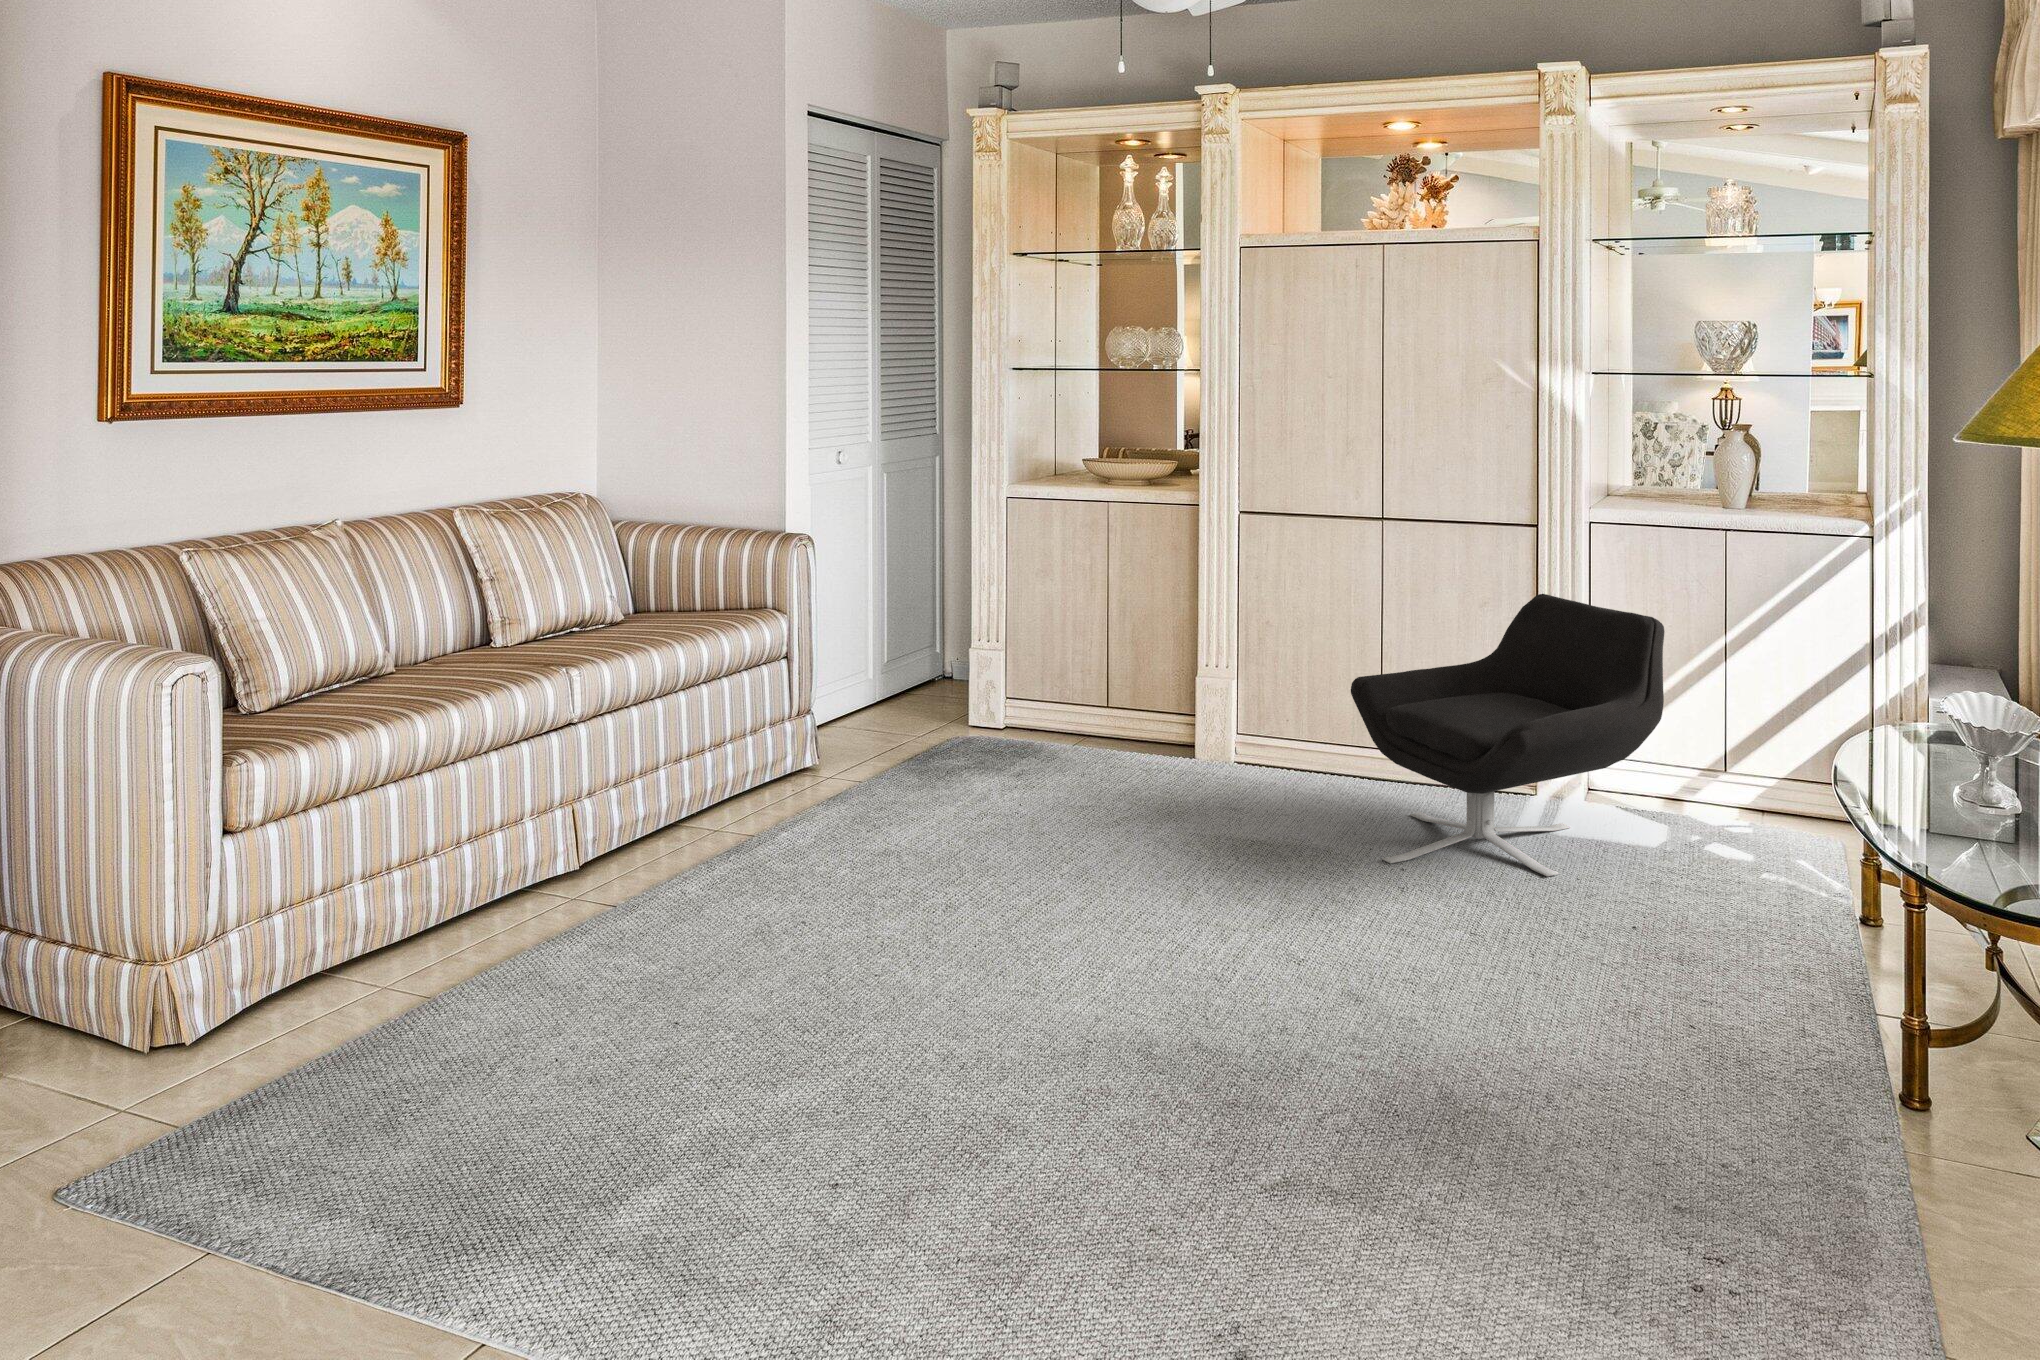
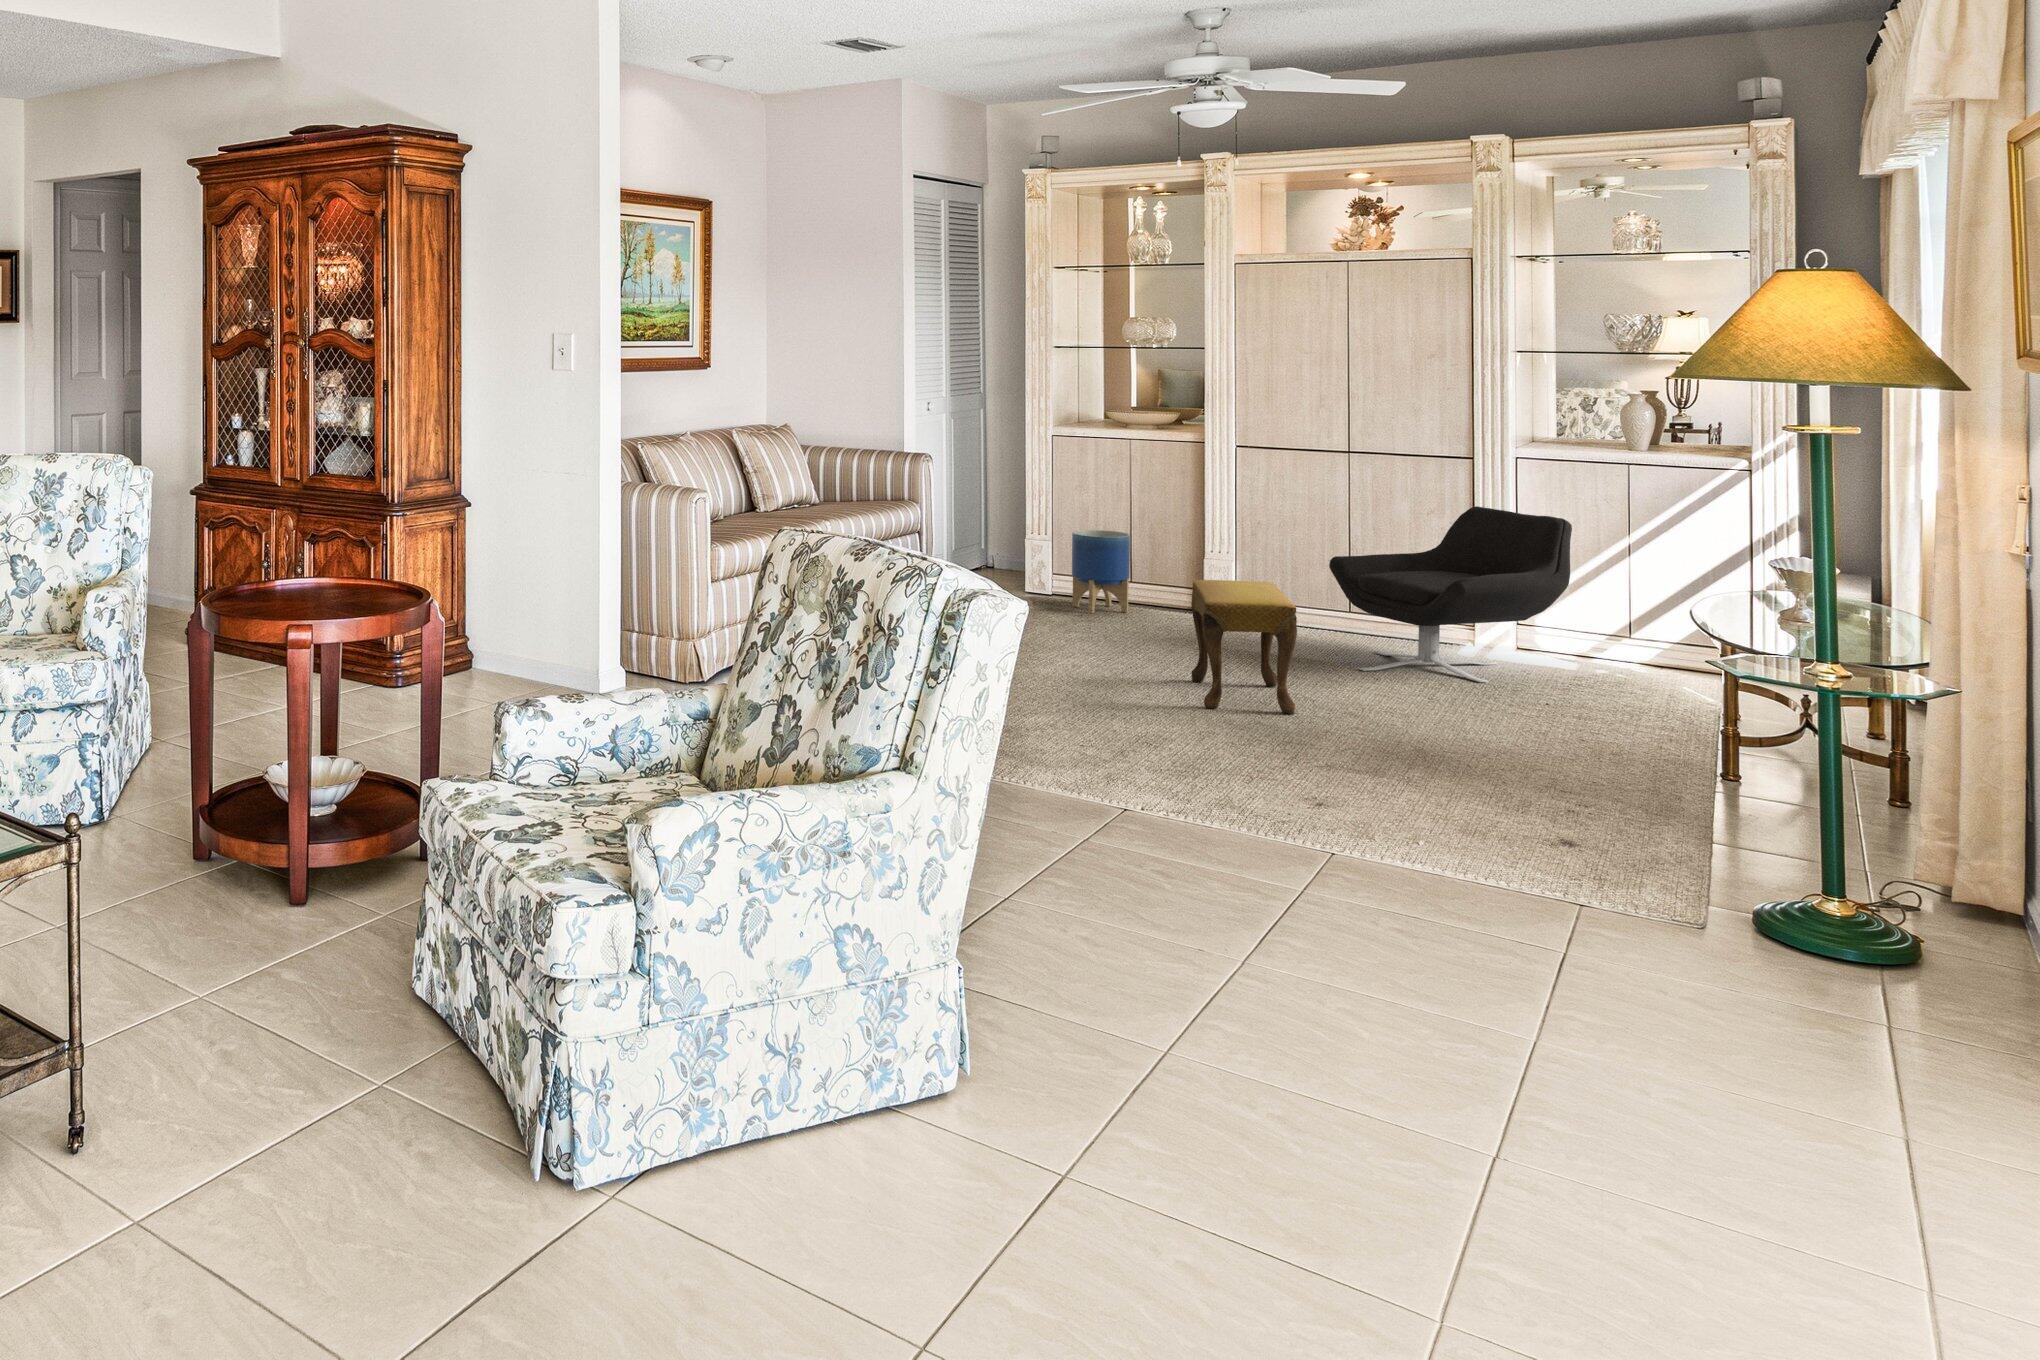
planter: none [1024,629,1103,756] -> present [1072,530,1130,613]
footstool: none [1118,753,1268,1006] -> present [1191,580,1297,714]

